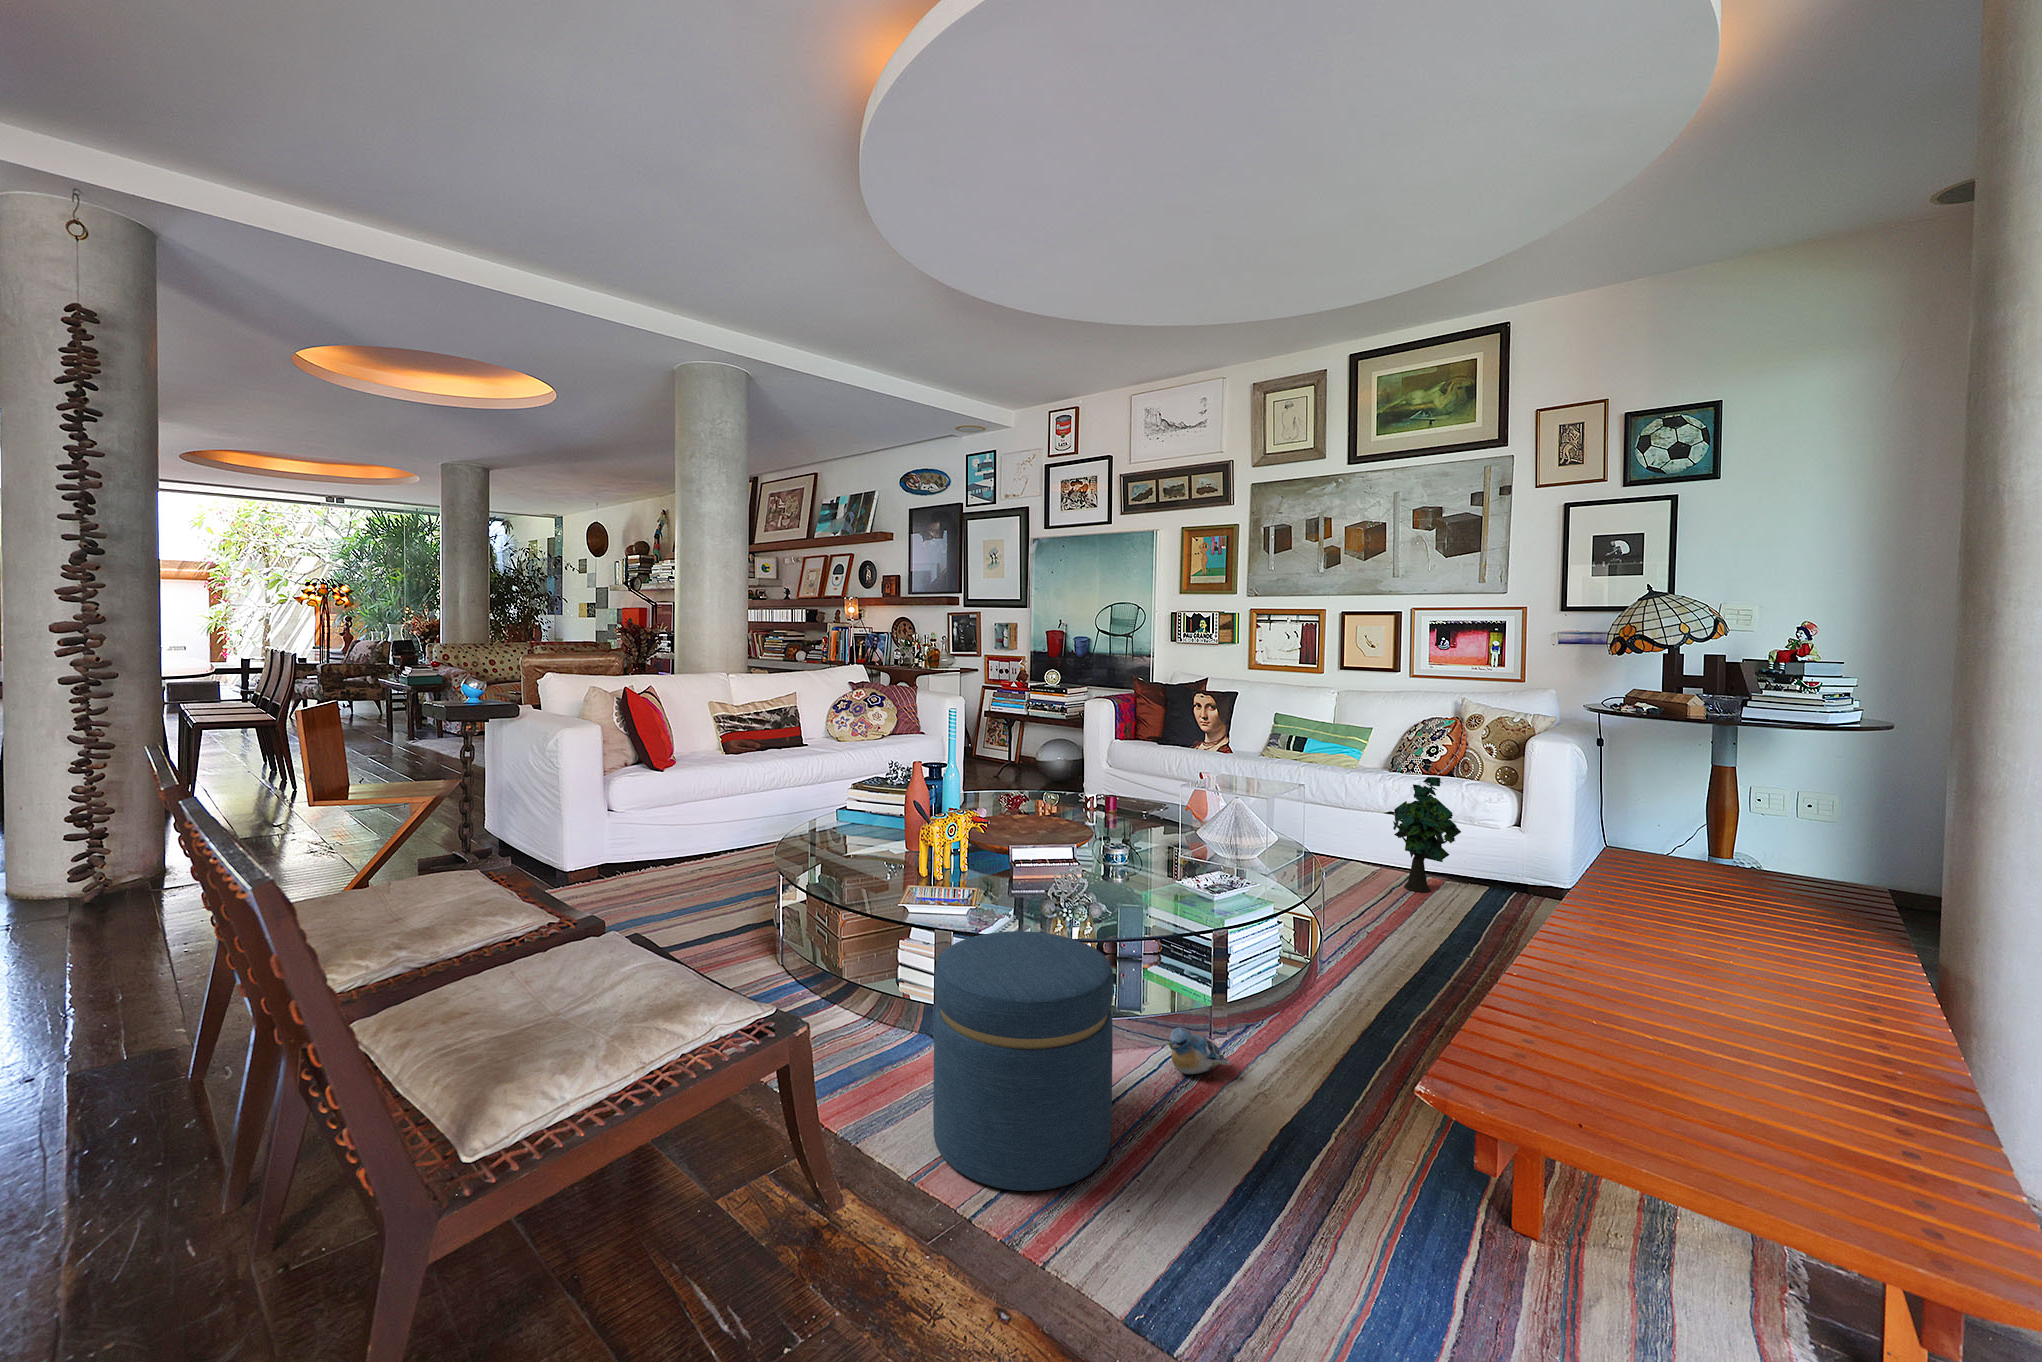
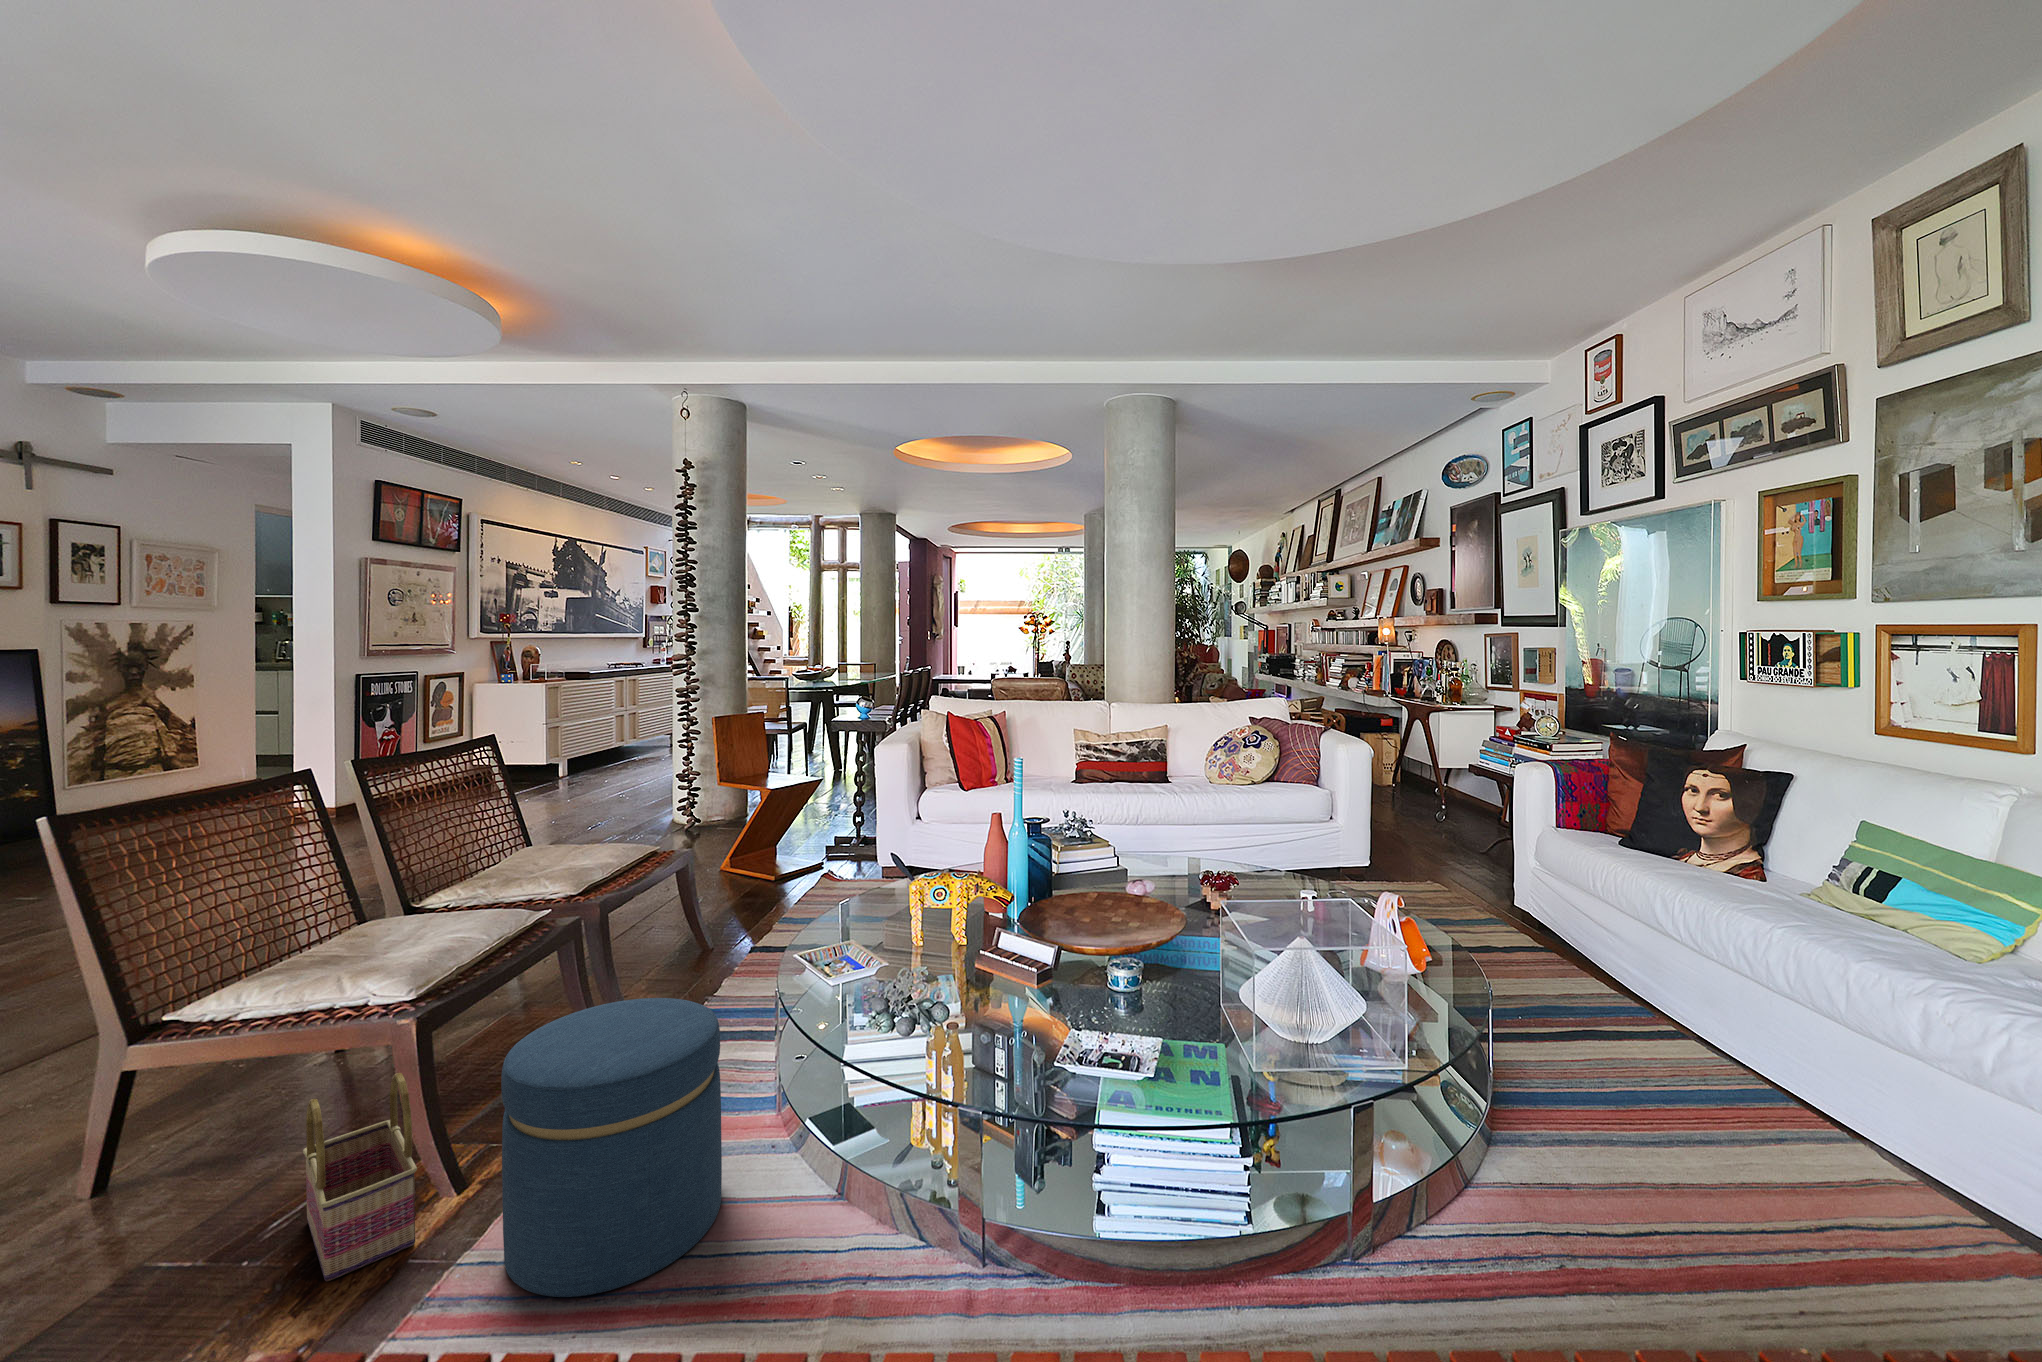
decorative plant: present [1385,777,1461,892] -> none [1805,1005,2001,1264]
plush toy: present [1169,1027,1231,1074] -> none [817,1205,899,1291]
basket: none [757,1080,914,1296] -> present [303,1073,417,1281]

